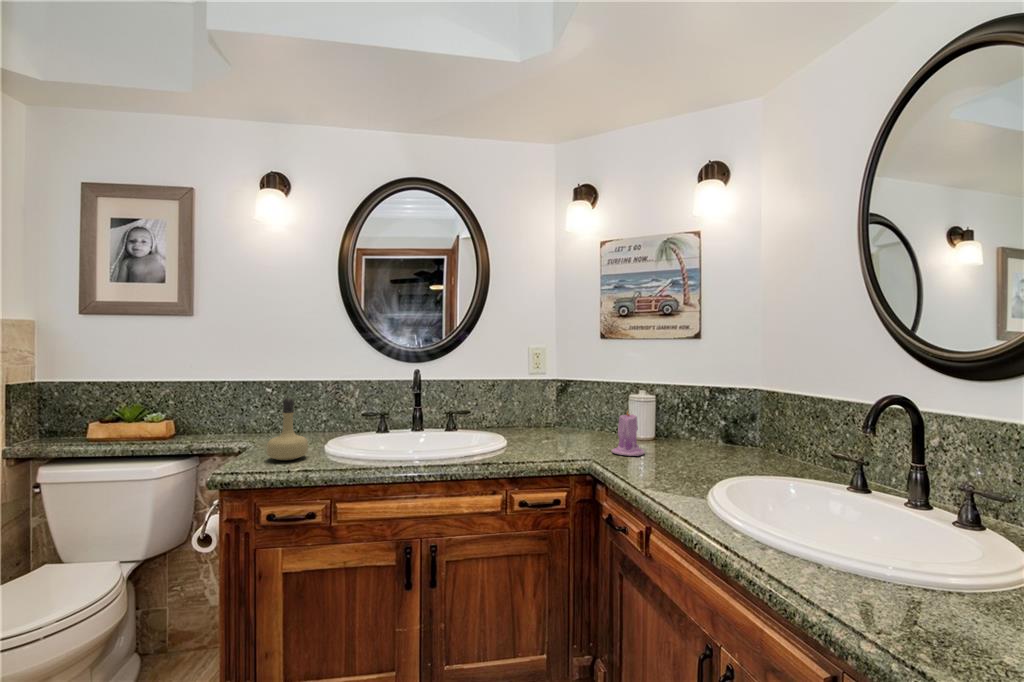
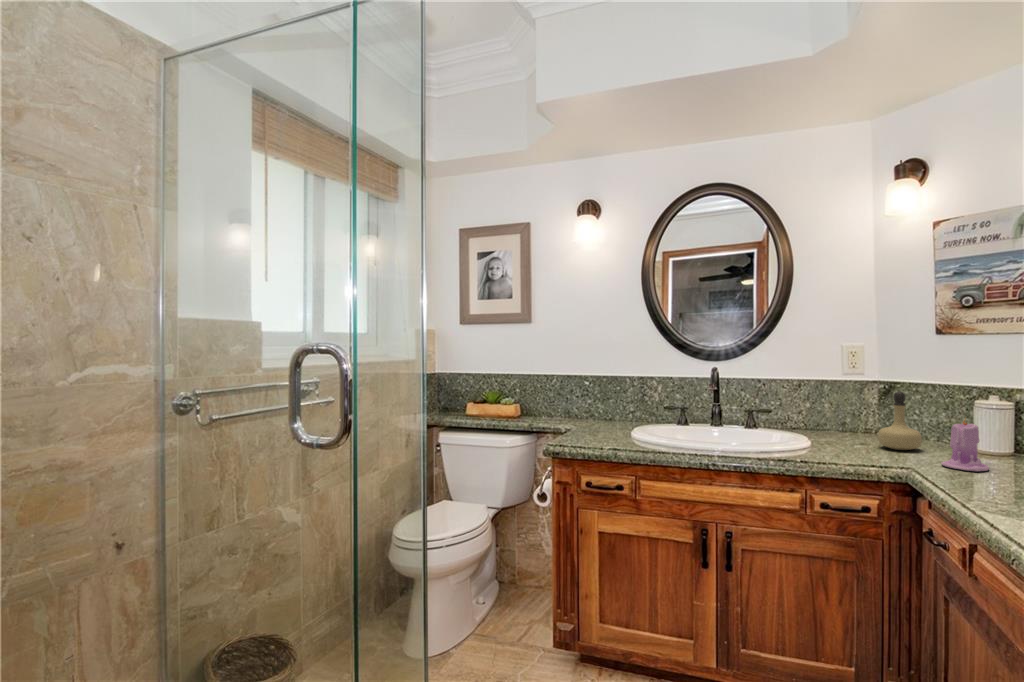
perfume bottle: present [266,398,308,461] -> present [878,391,922,450]

